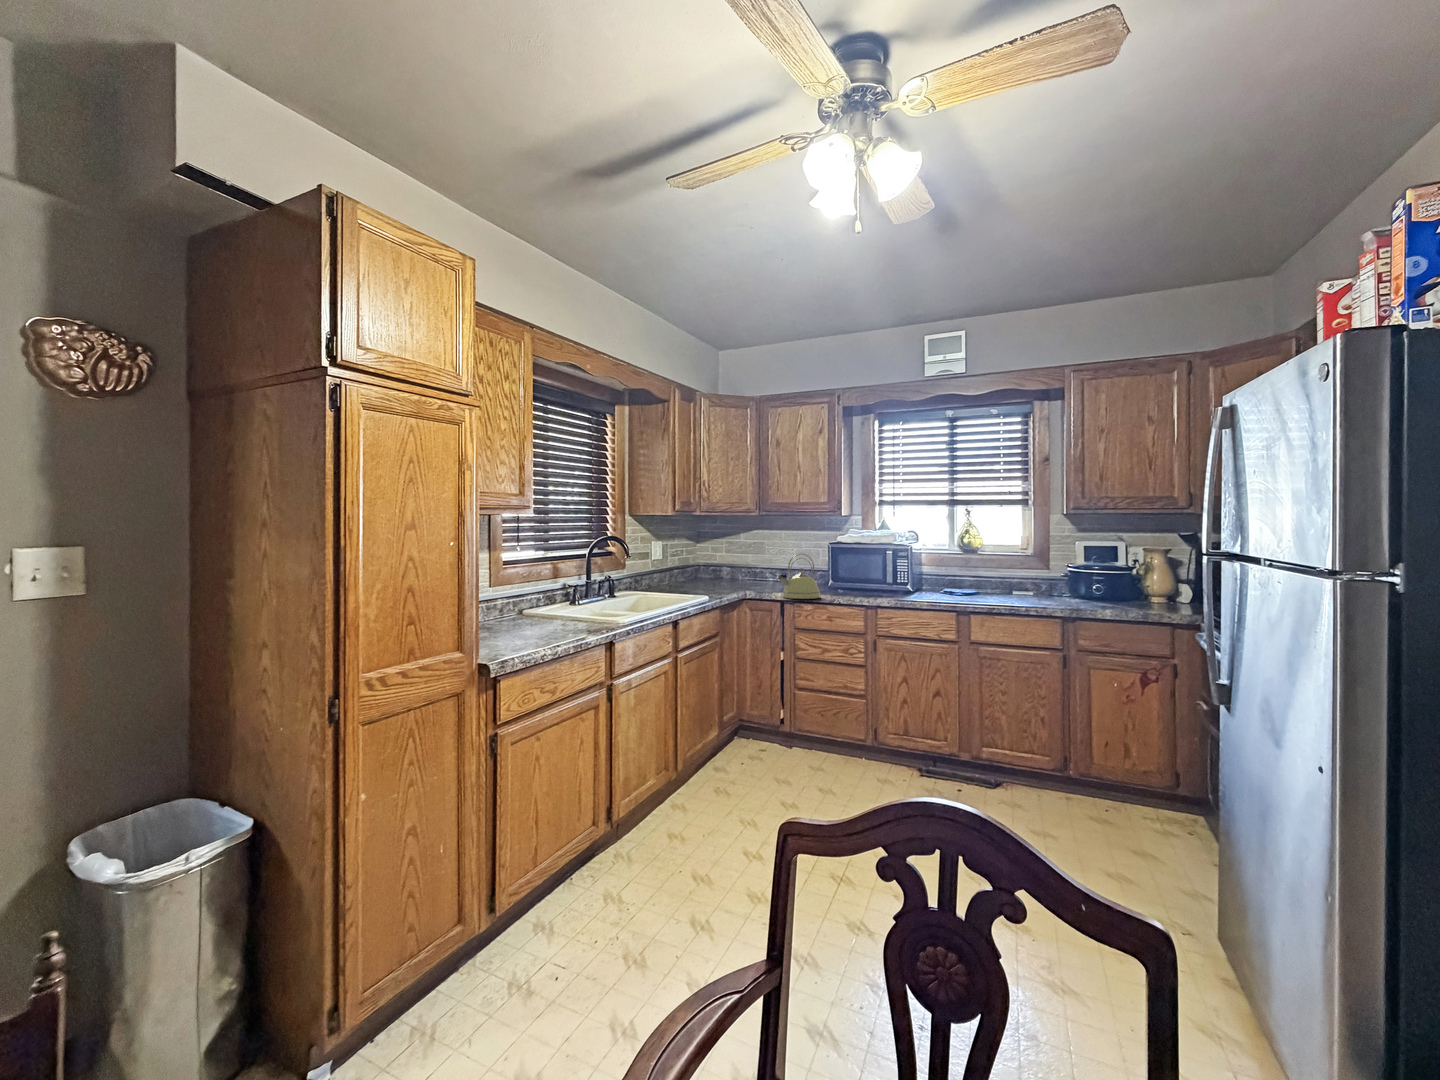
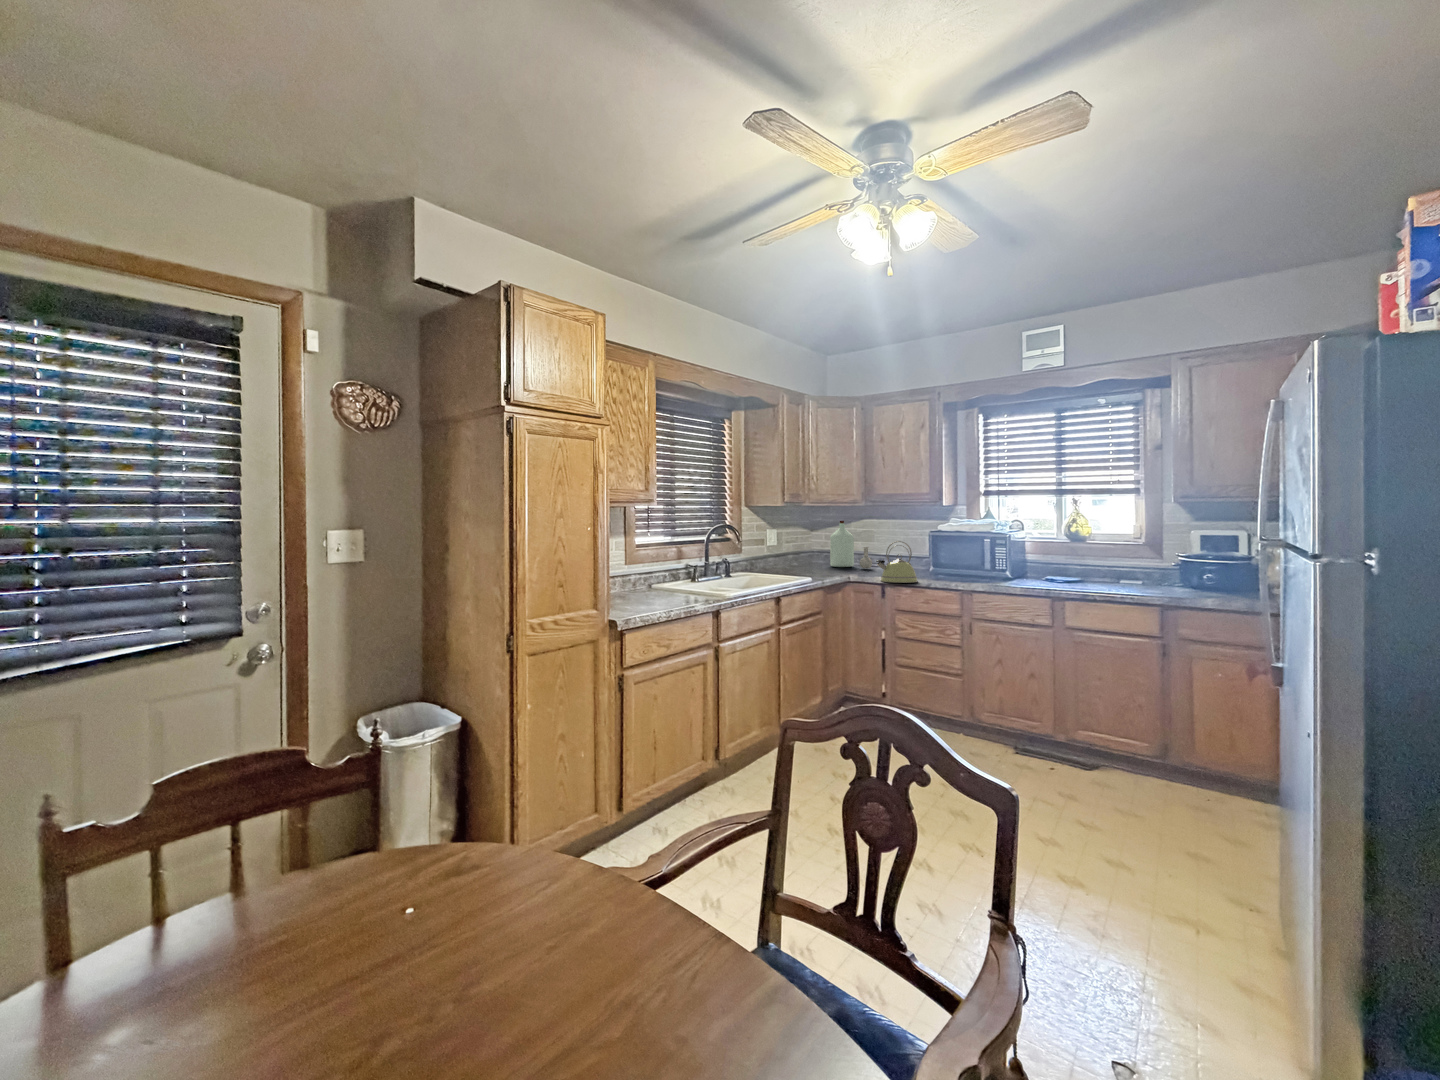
bottle: none [720,531,766,583] -> present [830,521,872,569]

